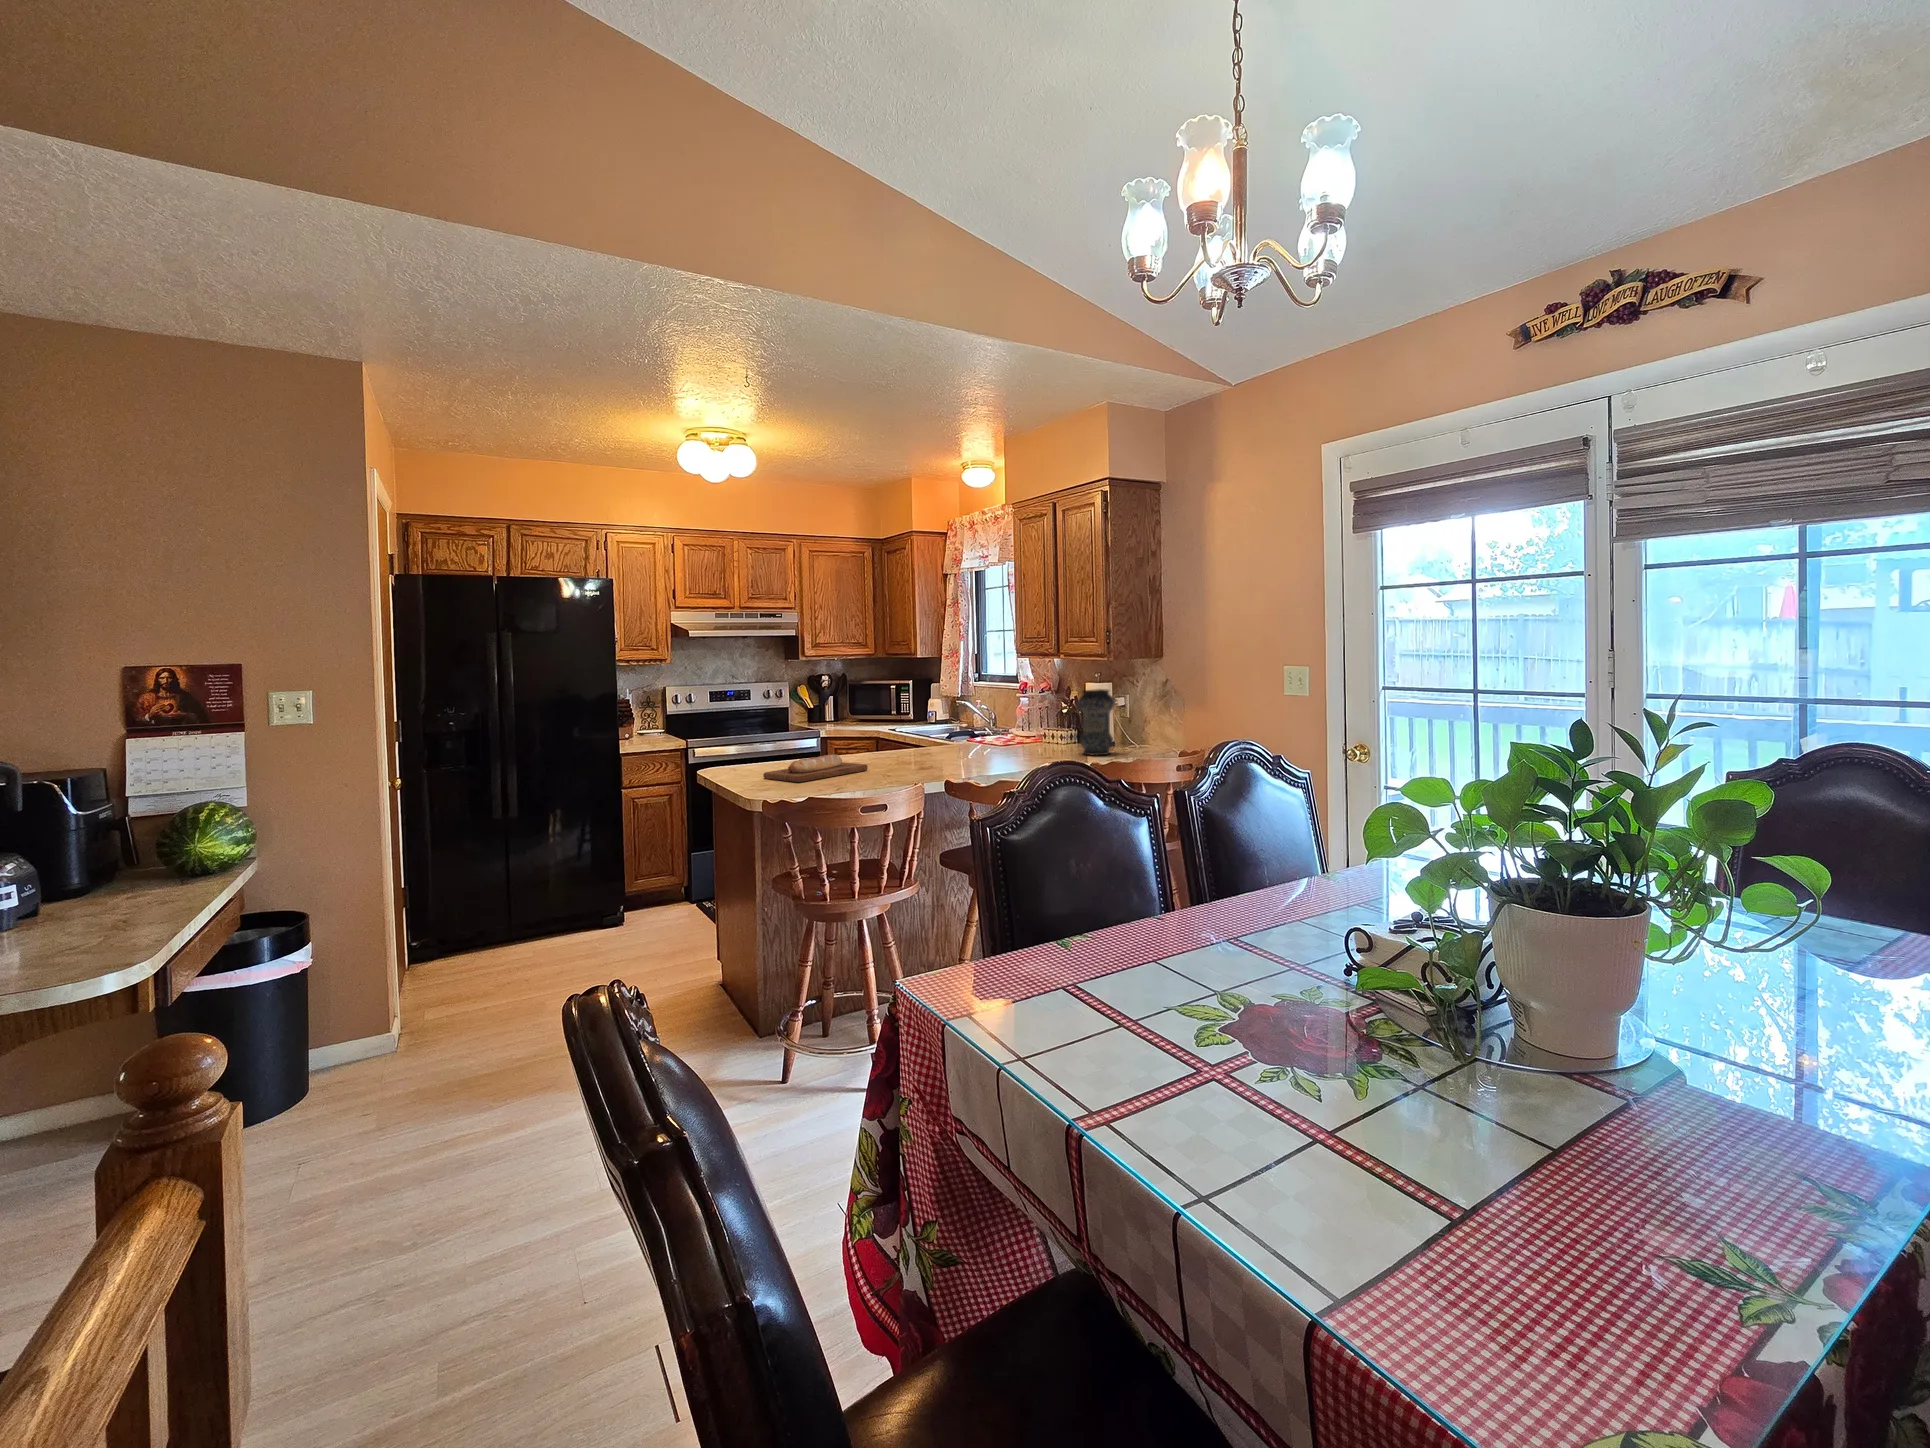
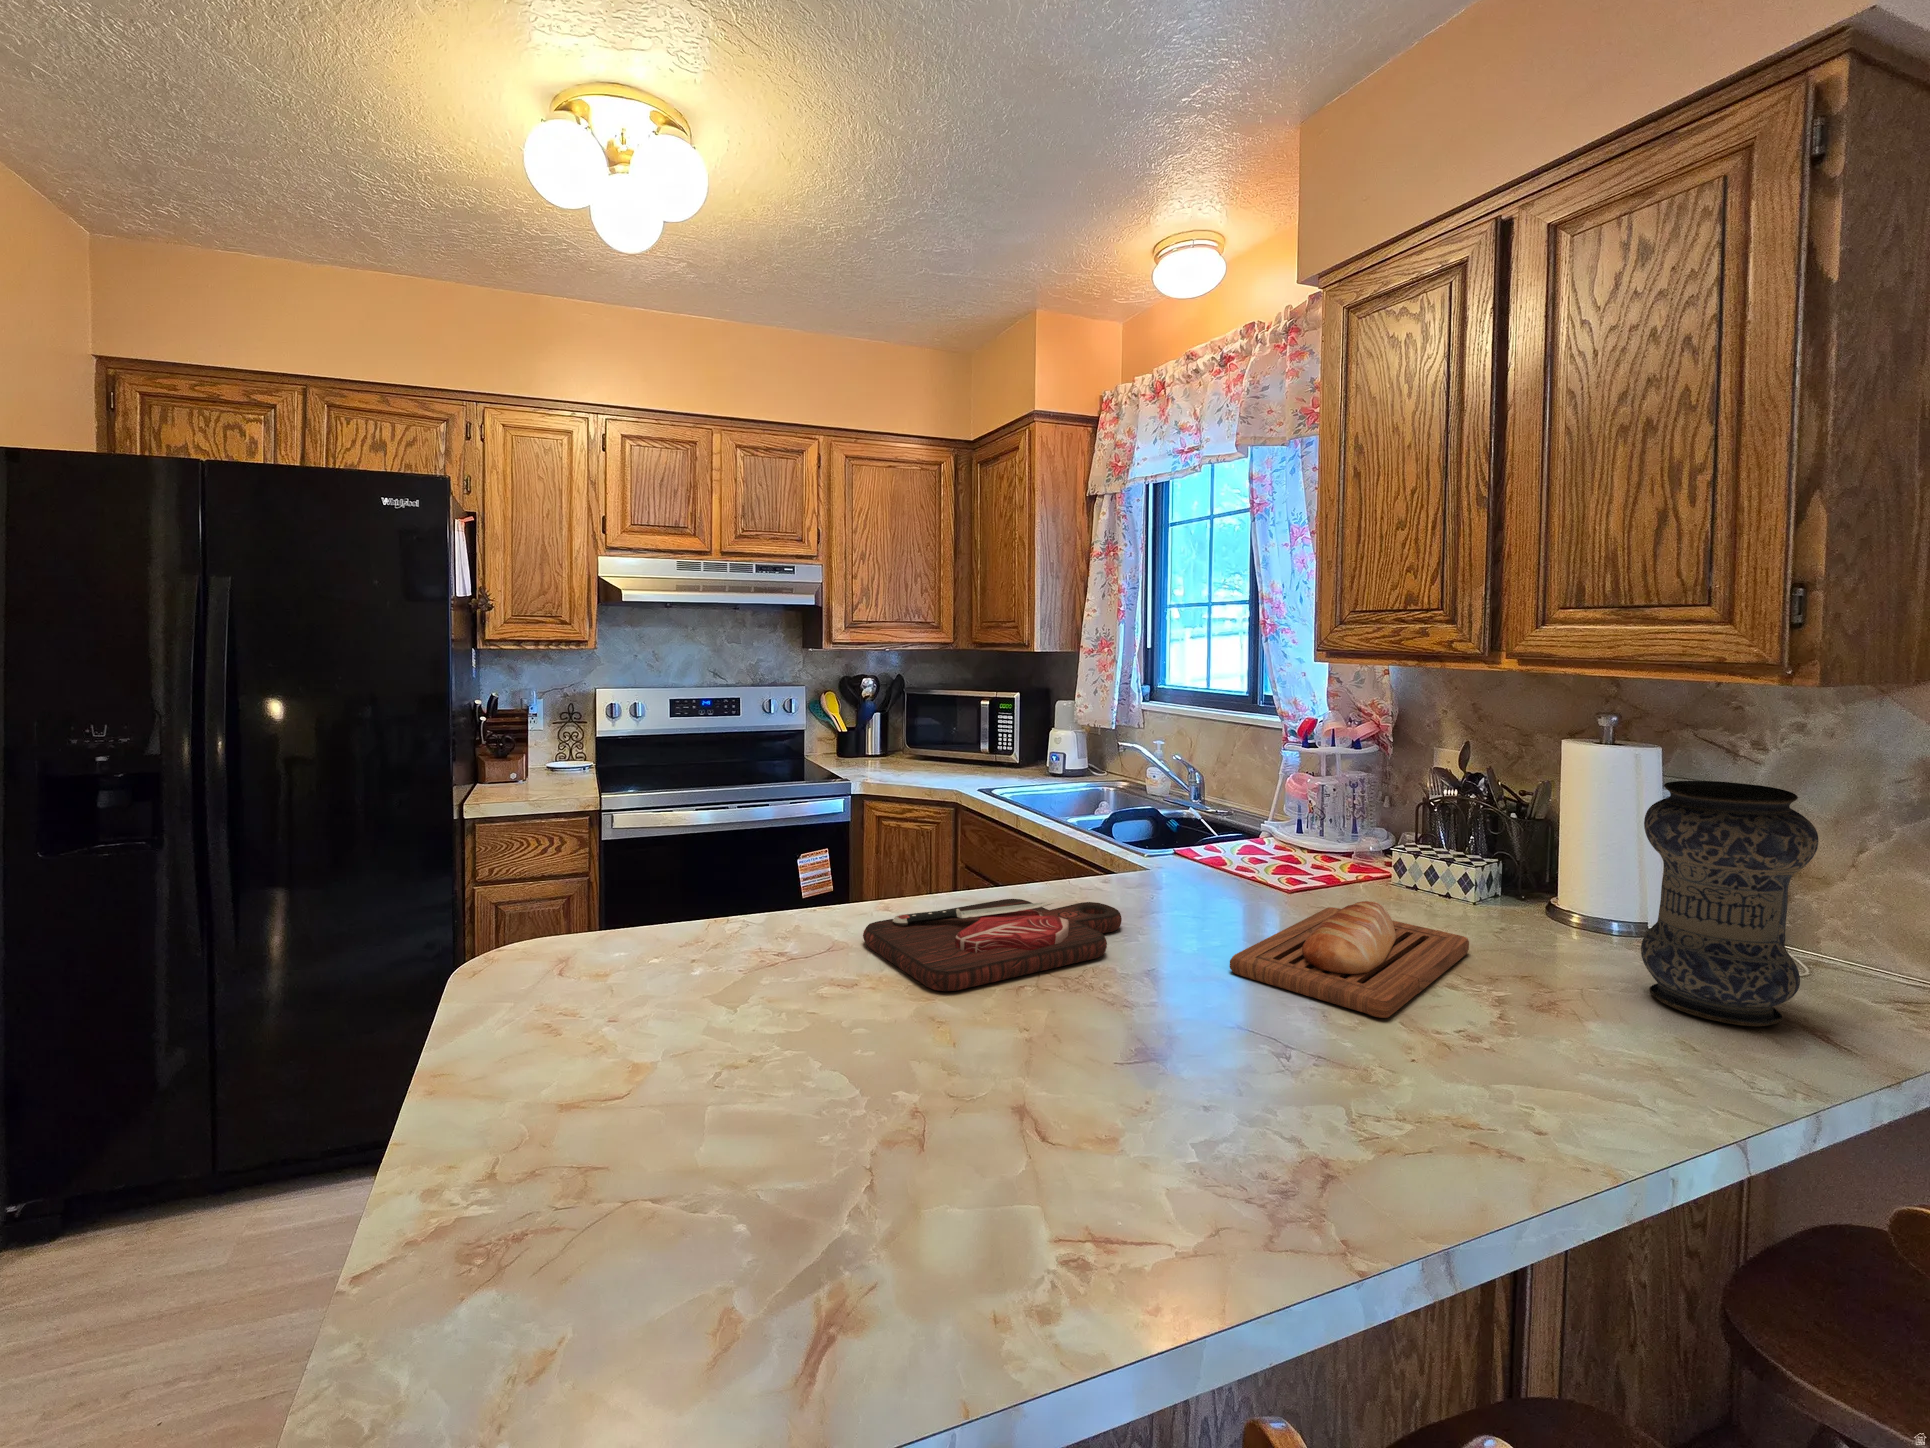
cutting board: none [844,743,934,762] -> present [863,899,1122,991]
bread loaf: present [763,754,868,782] -> present [1230,901,1469,1018]

